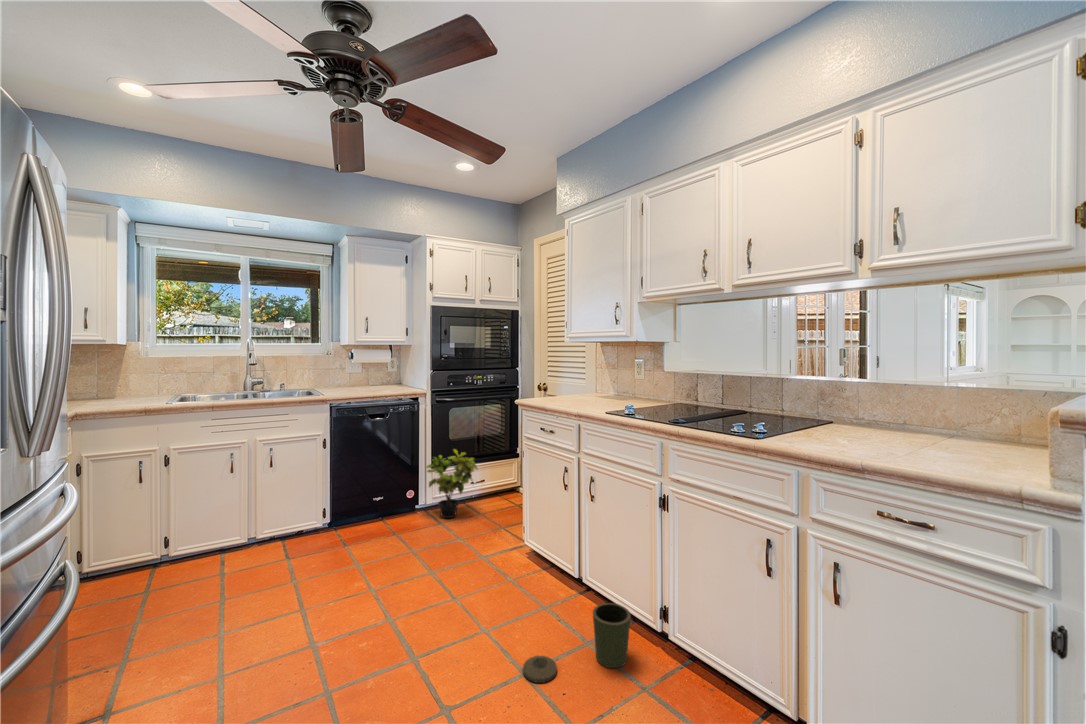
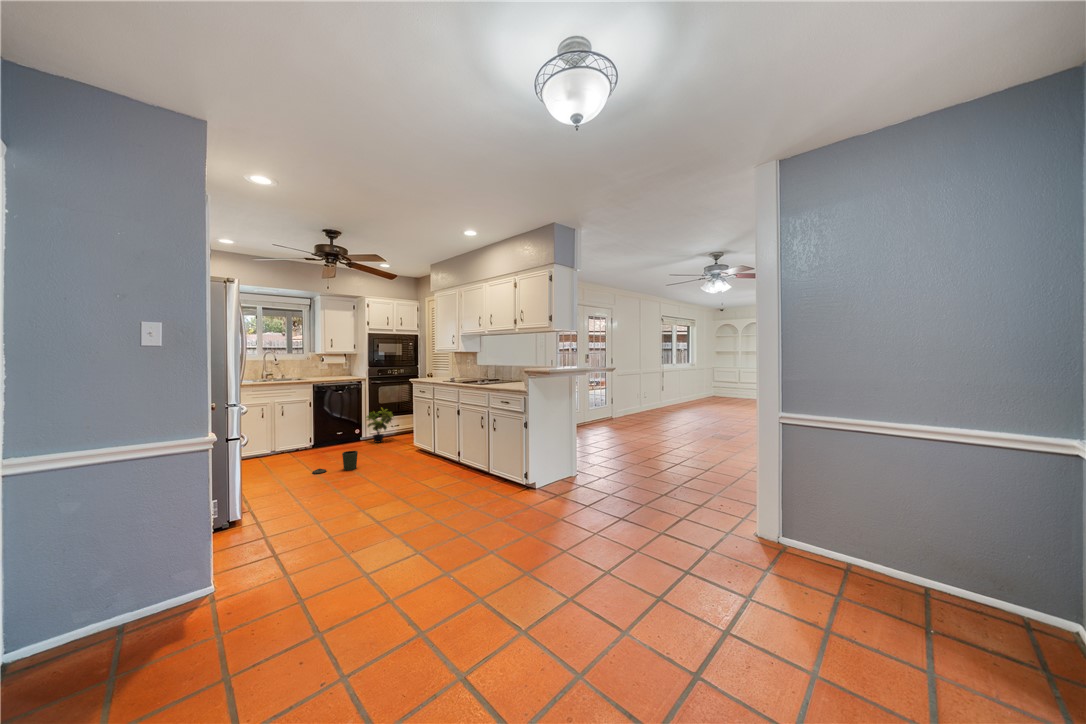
trash can: present [523,603,631,683] -> present [312,451,358,474]

